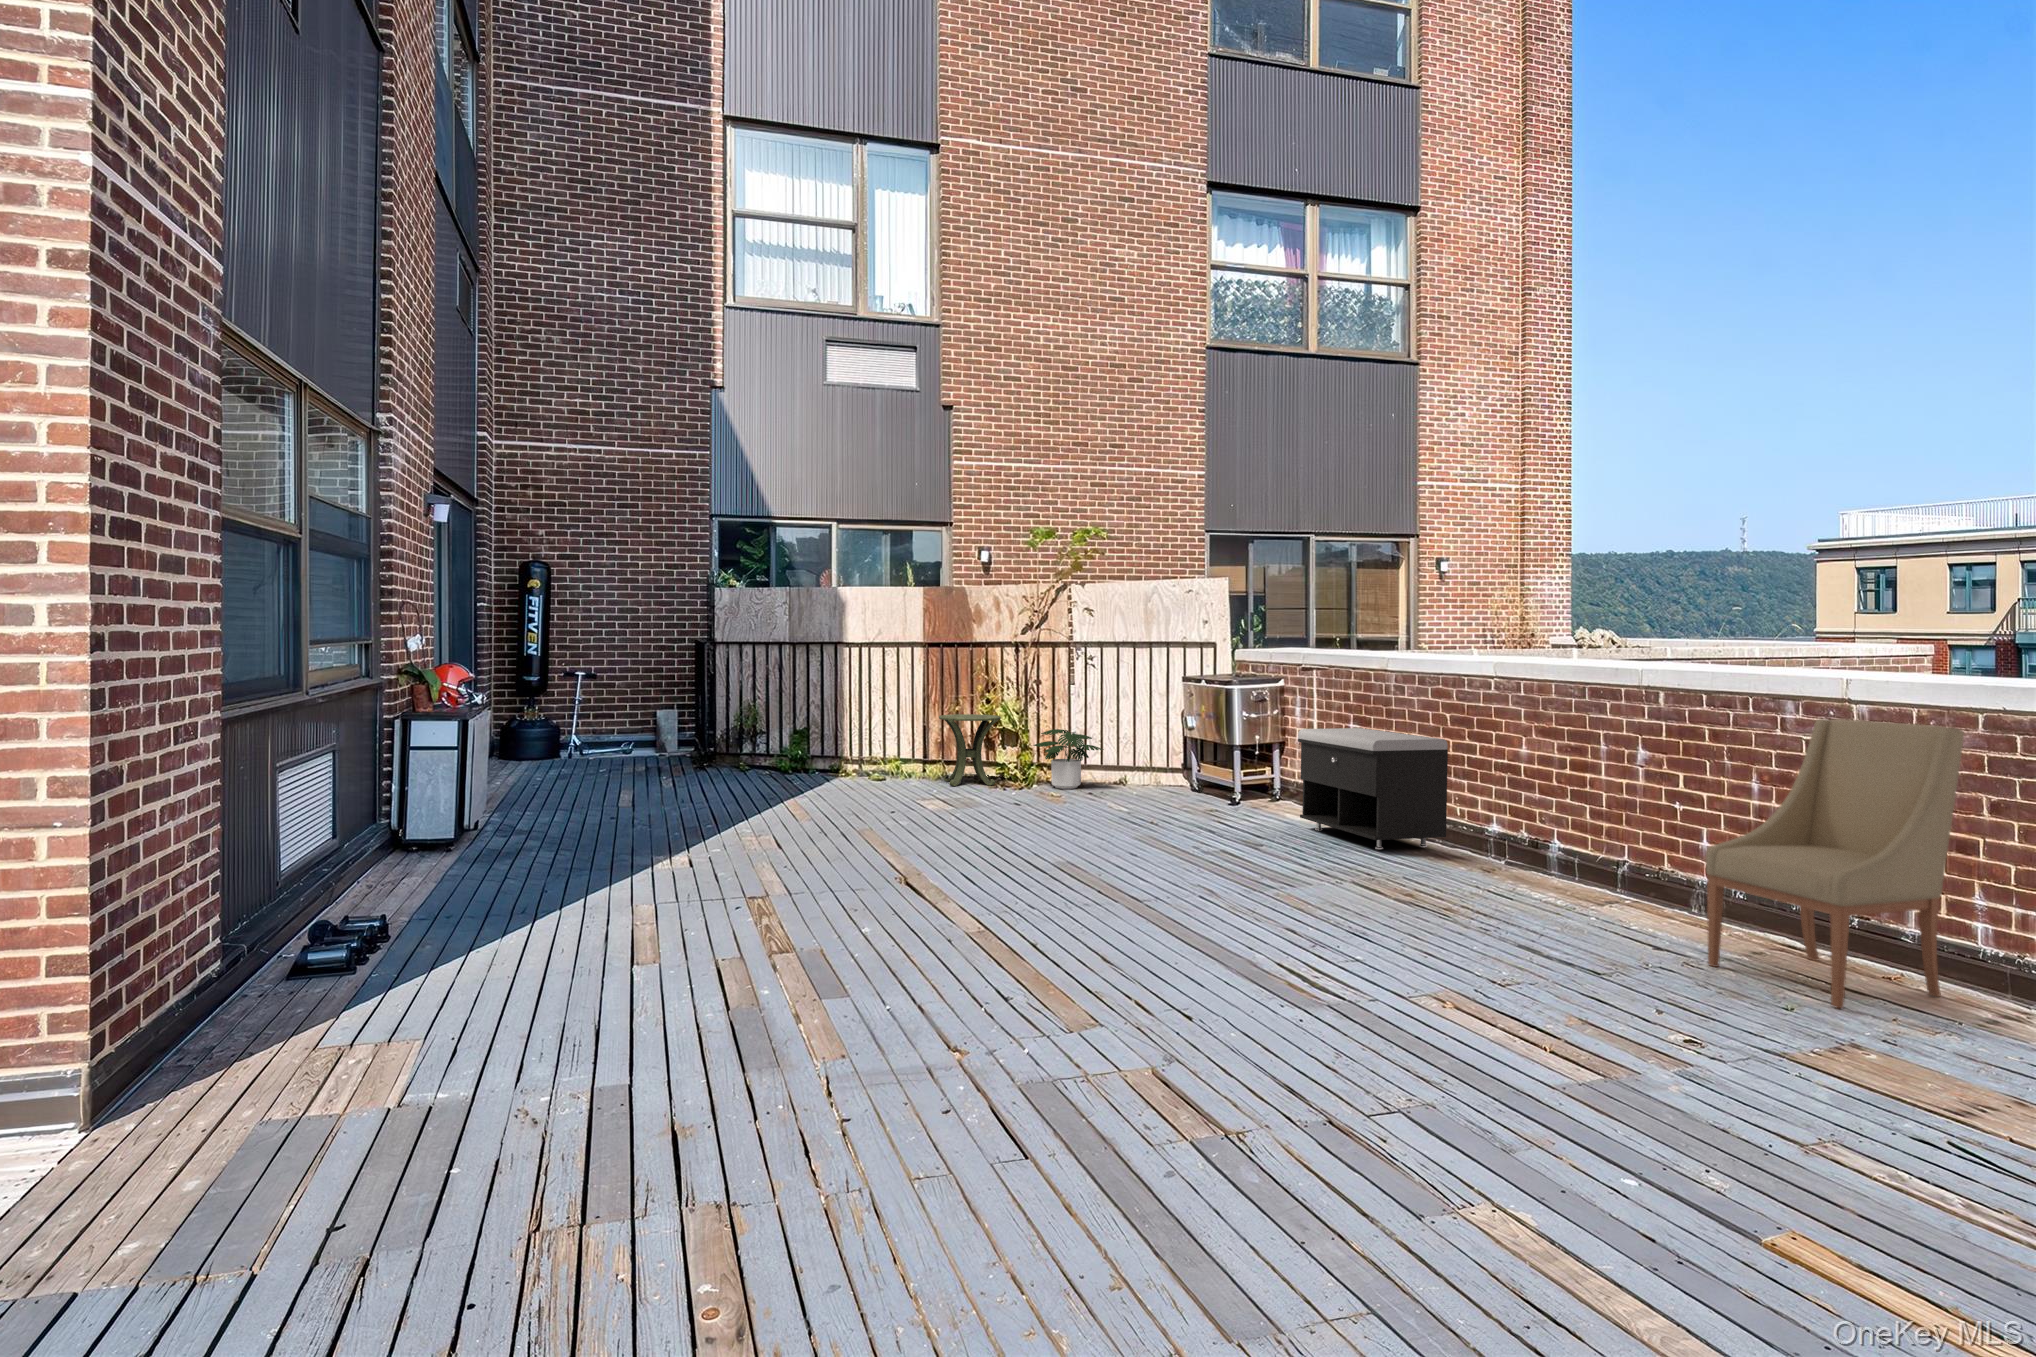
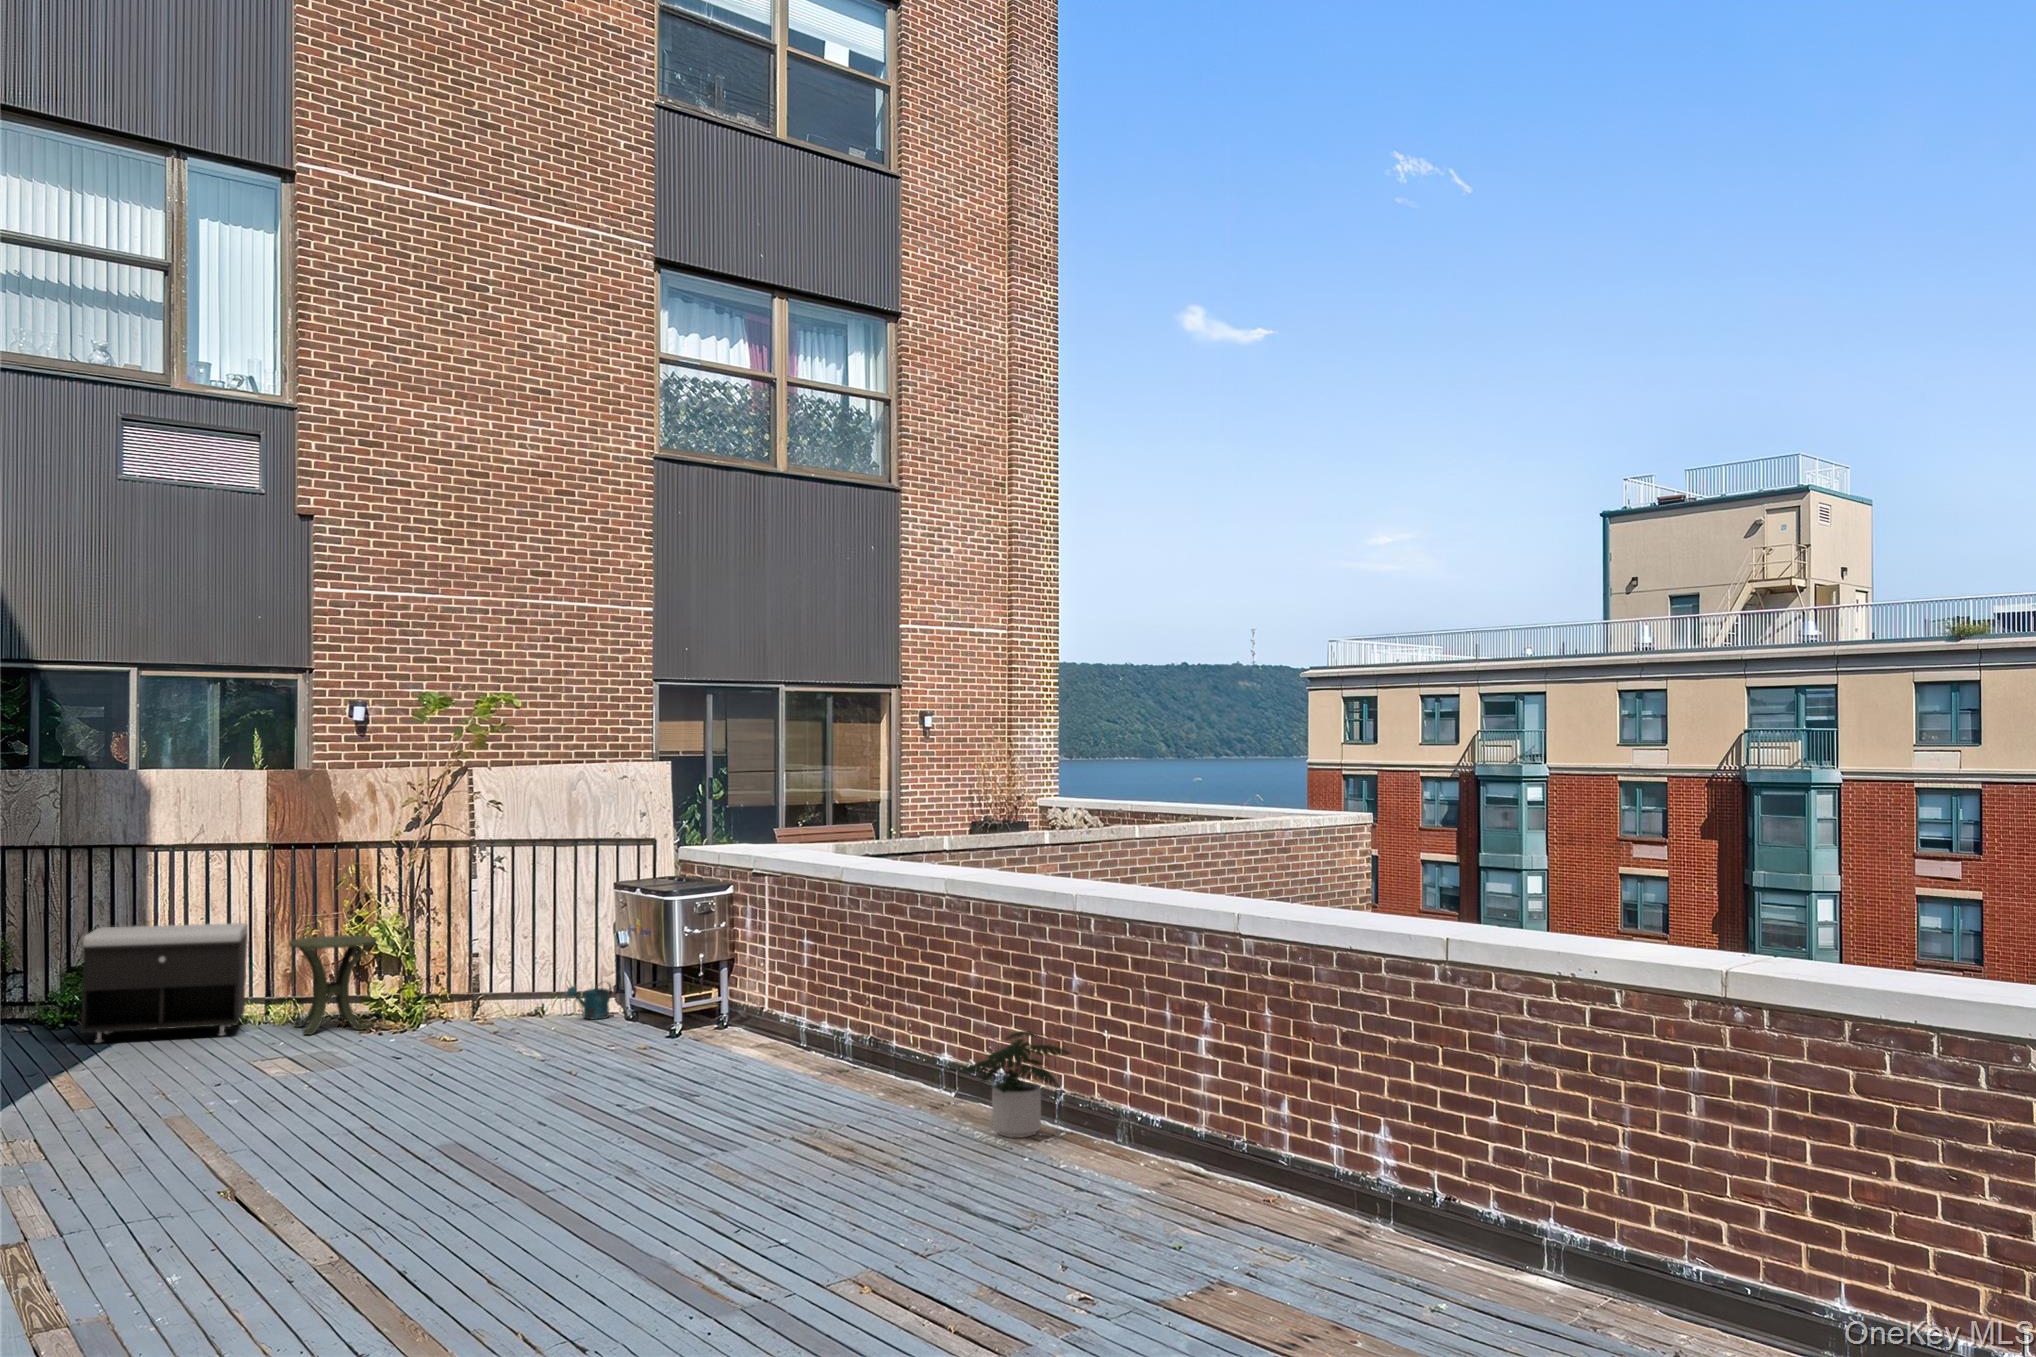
chair: present [1706,719,1964,1008] -> none [1096,958,1274,1221]
storage bench: present [1298,728,1448,850] -> present [80,923,248,1043]
potted plant: present [1034,729,1104,789] -> present [961,1031,1070,1138]
watering can: none [1143,759,1179,789] -> present [567,983,612,1019]

